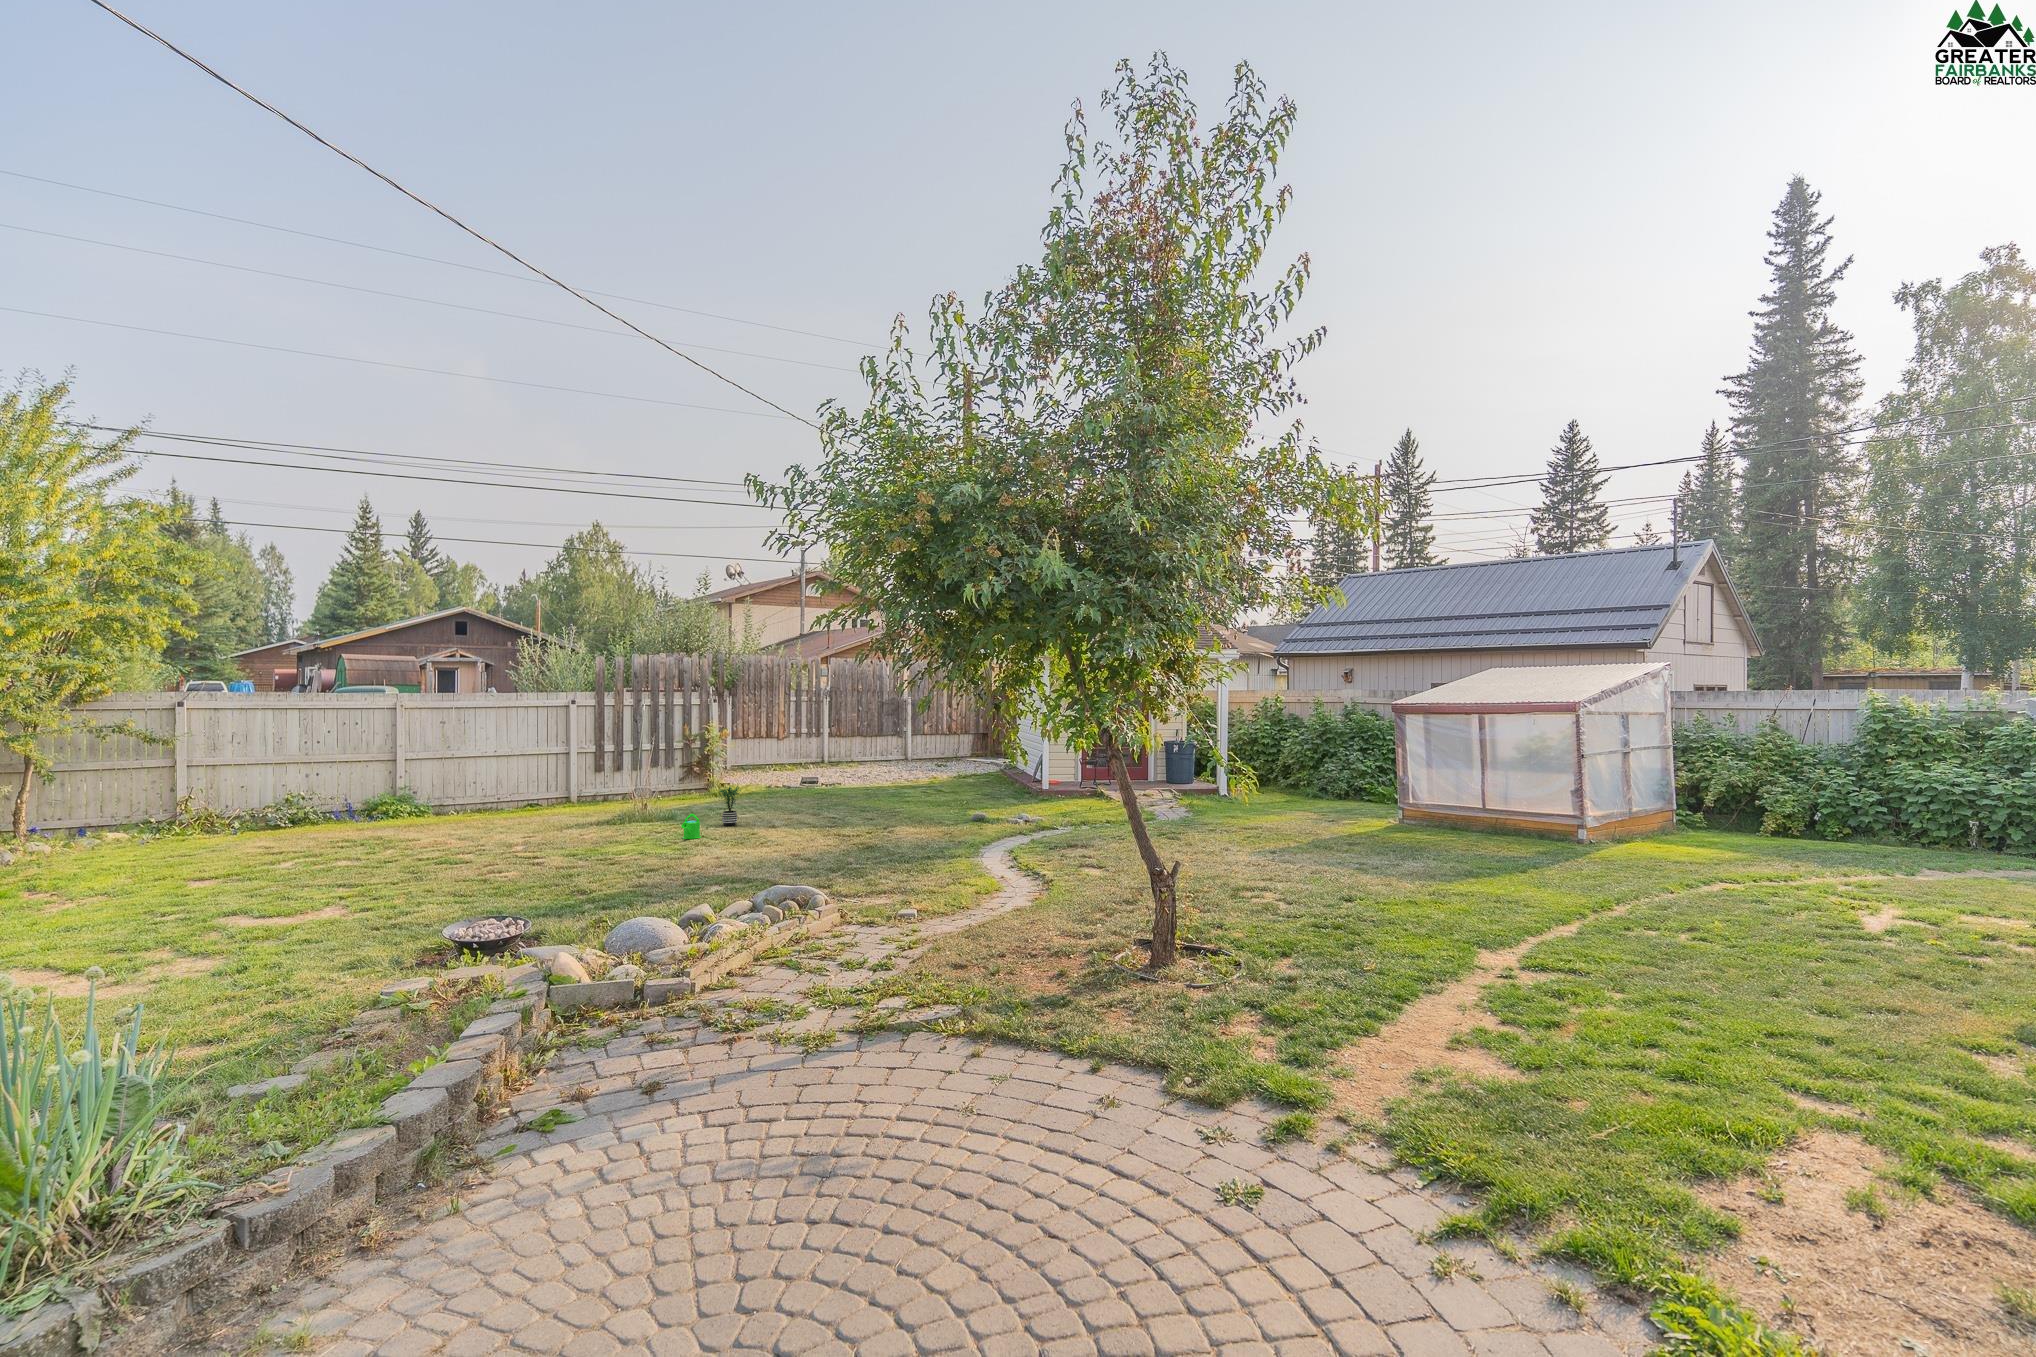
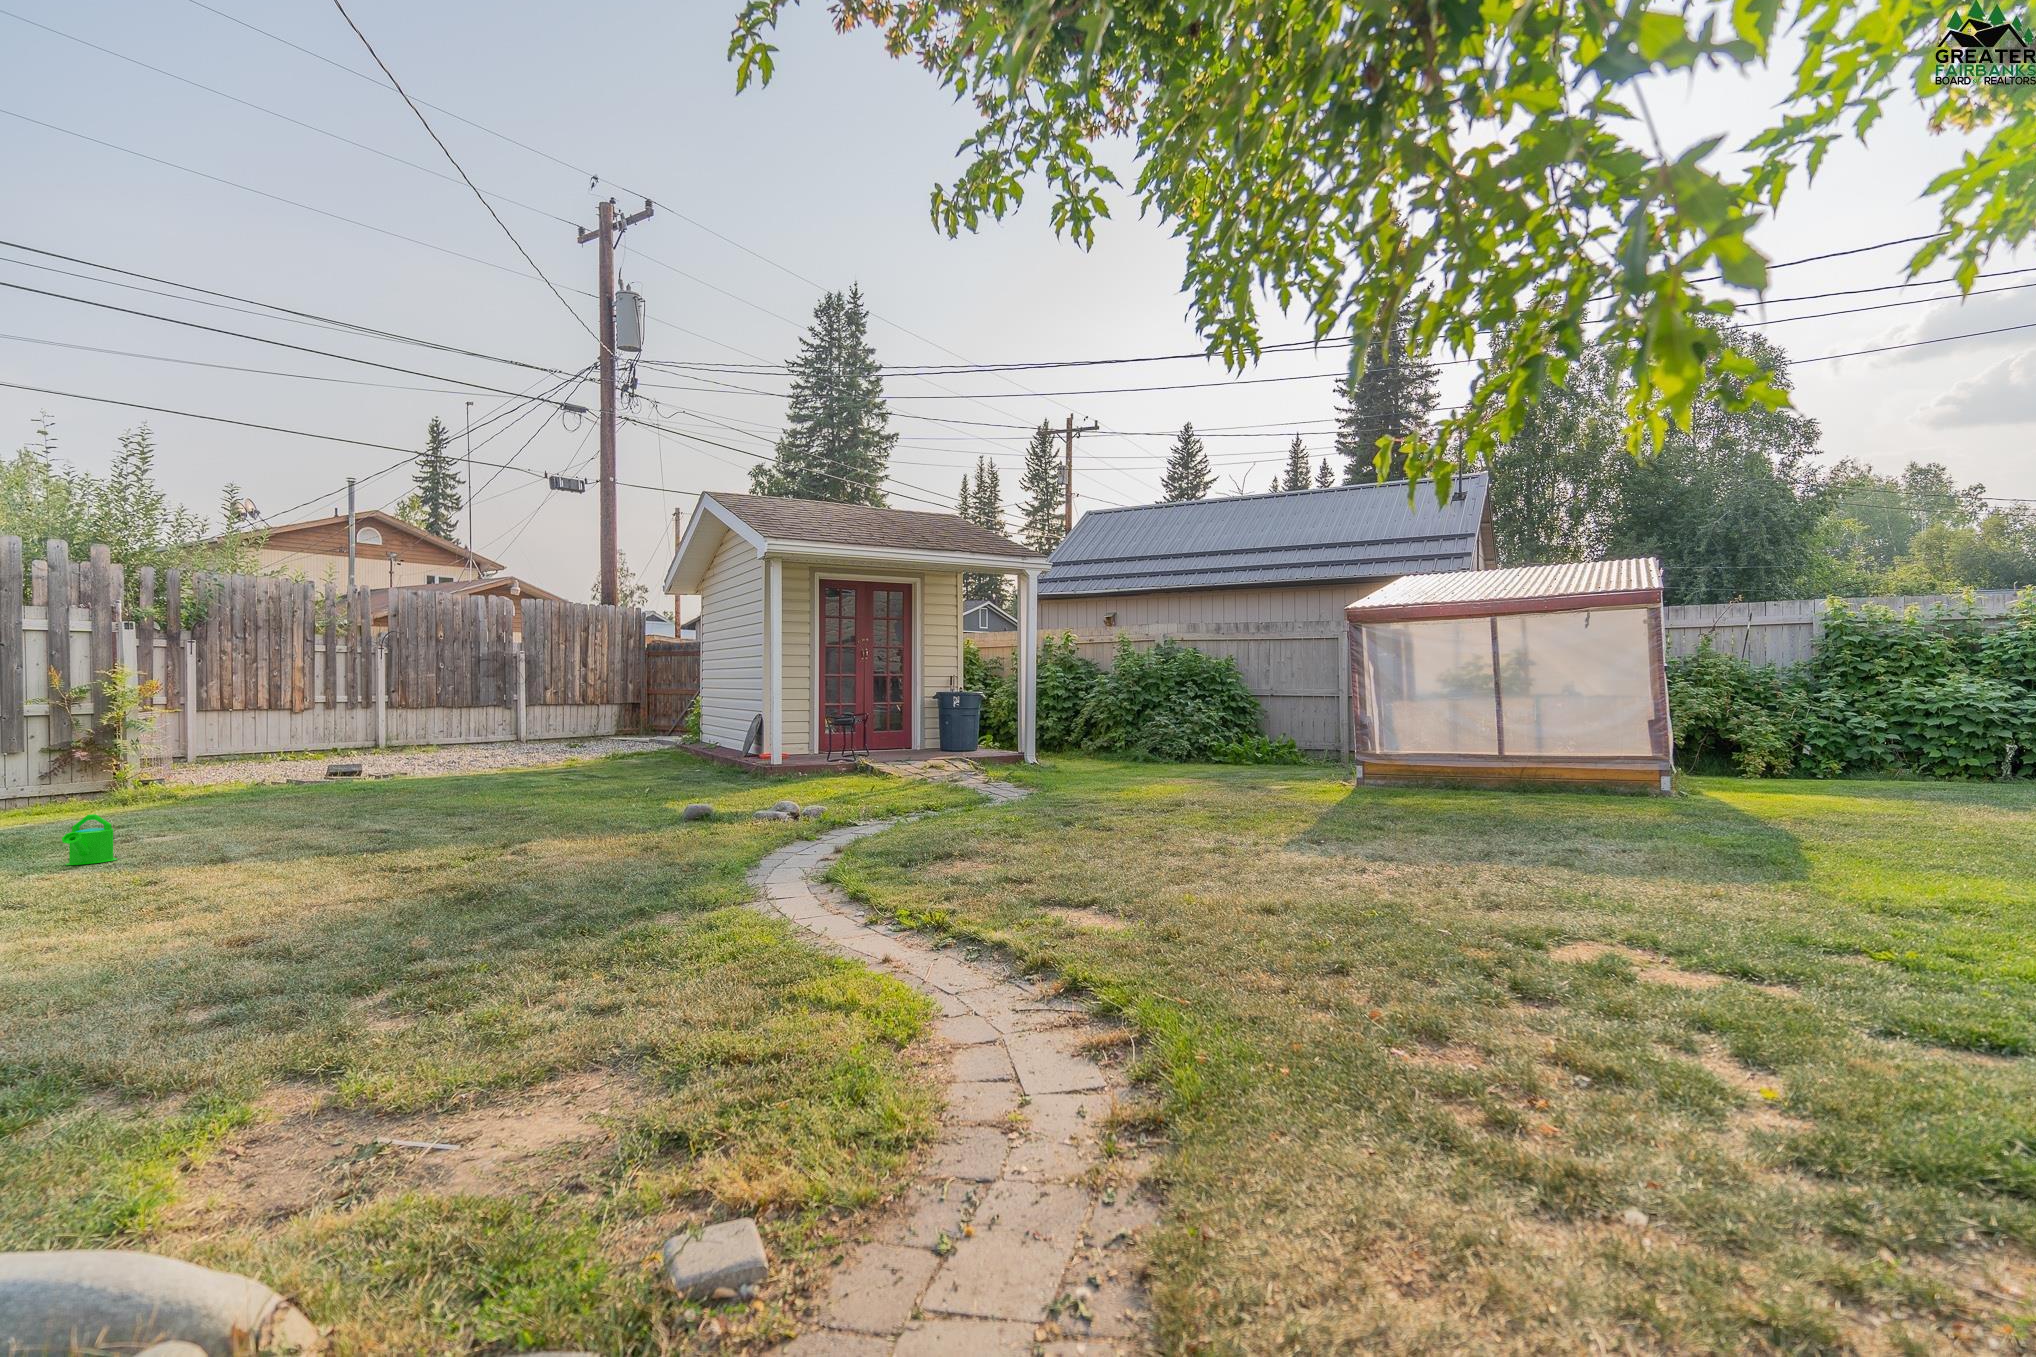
potted plant: present [719,786,741,826] -> none [157,762,223,838]

